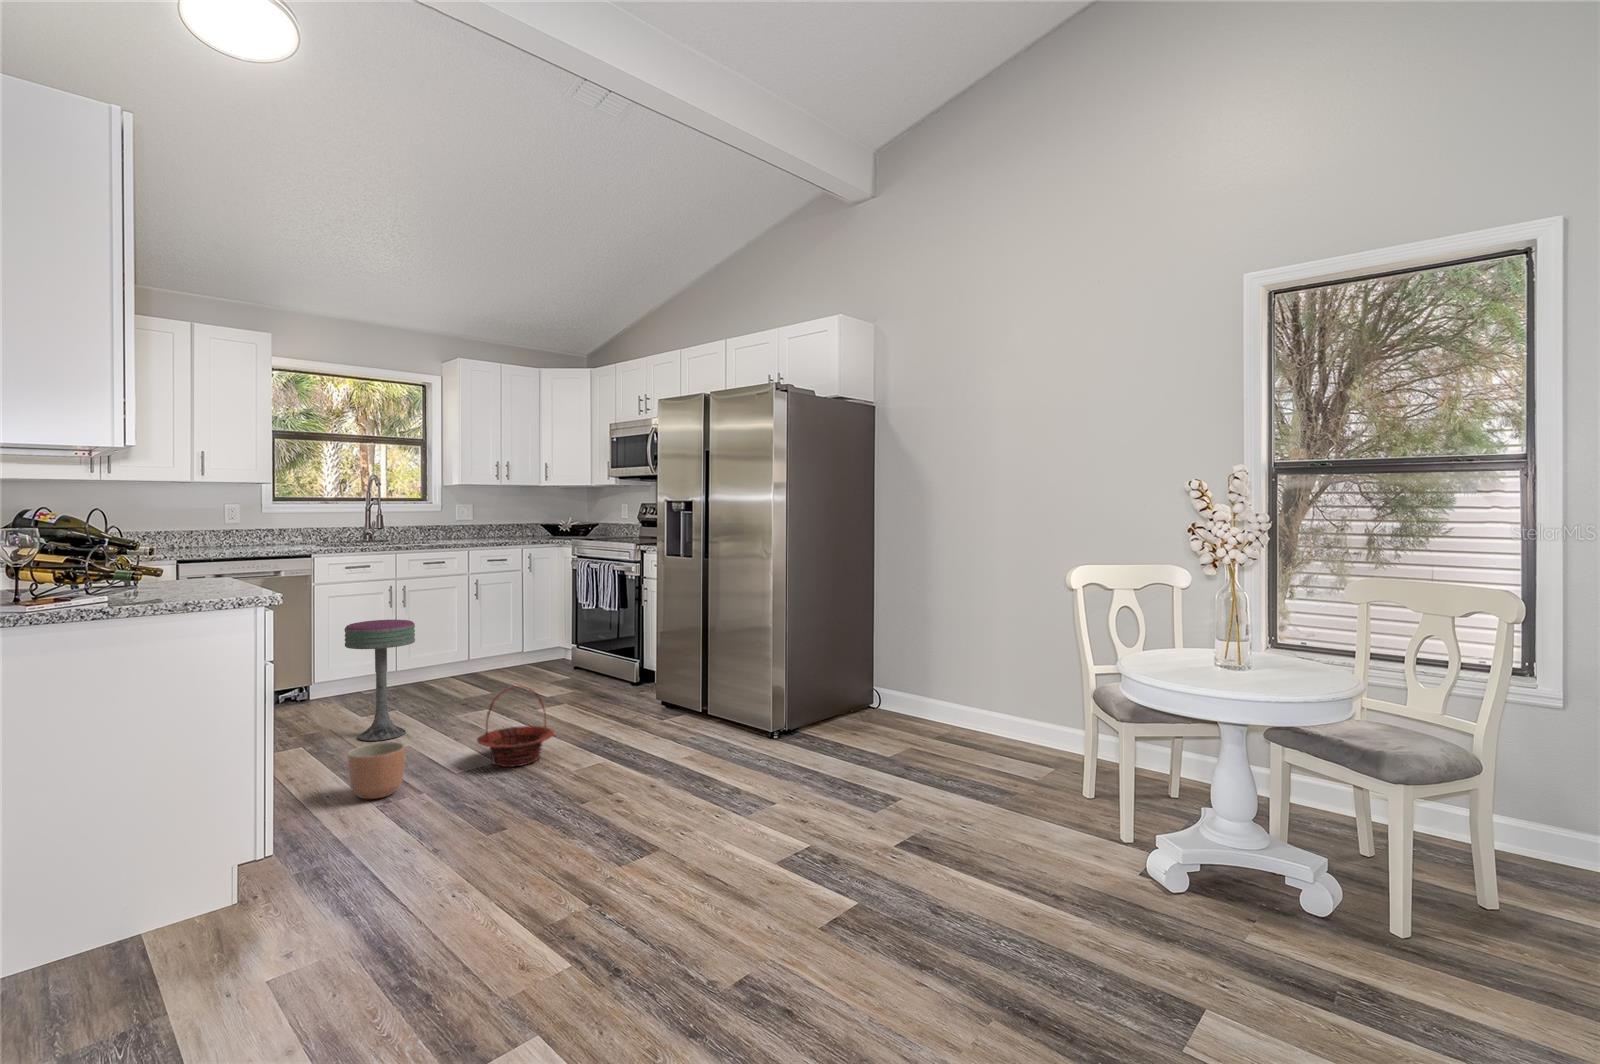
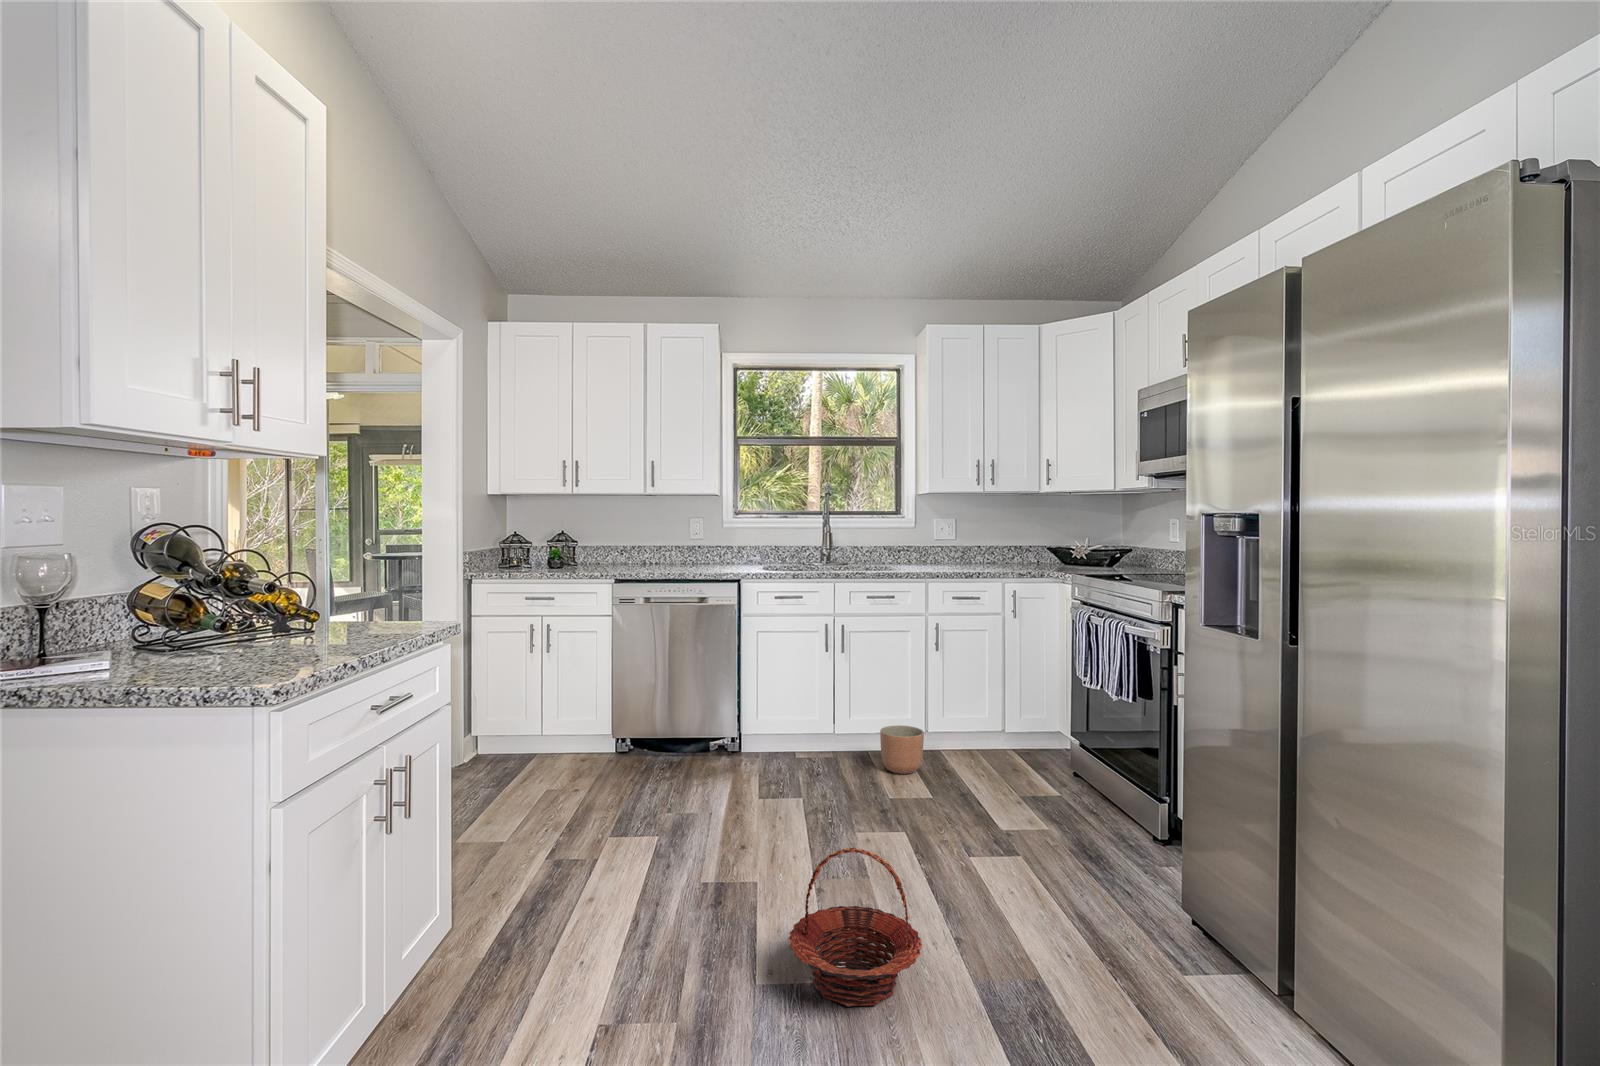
bar stool: present [344,619,415,741] -> none [706,677,792,852]
planter: present [348,742,405,799] -> present [880,725,924,774]

